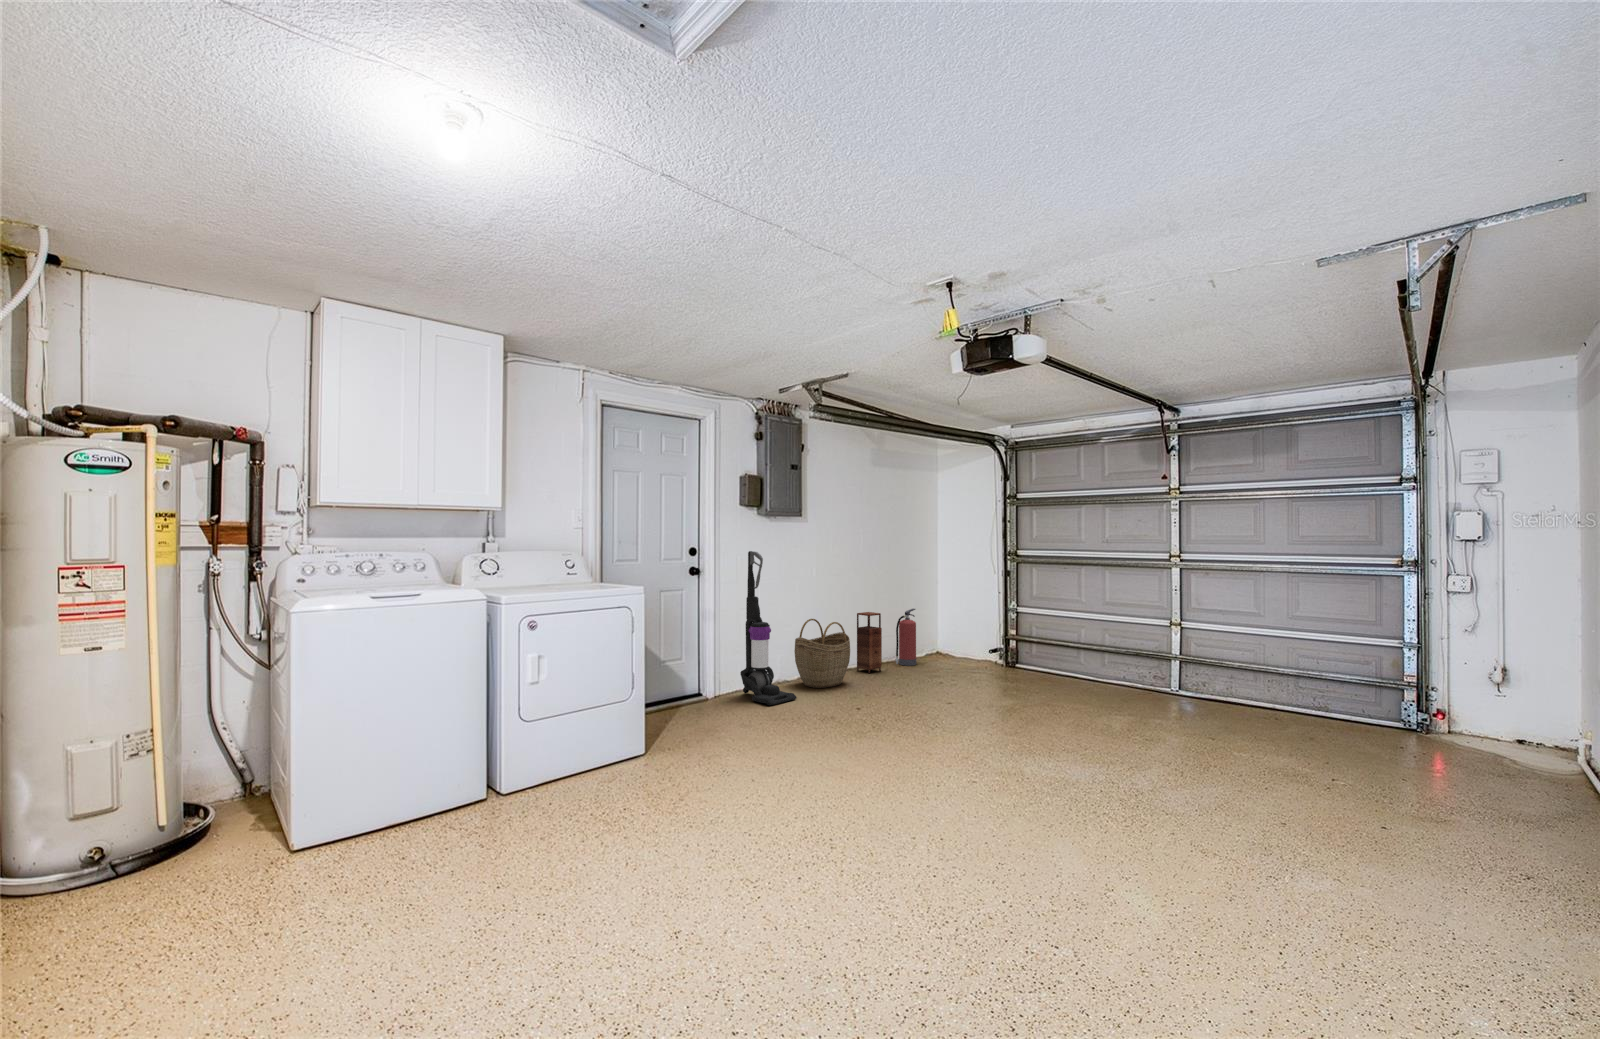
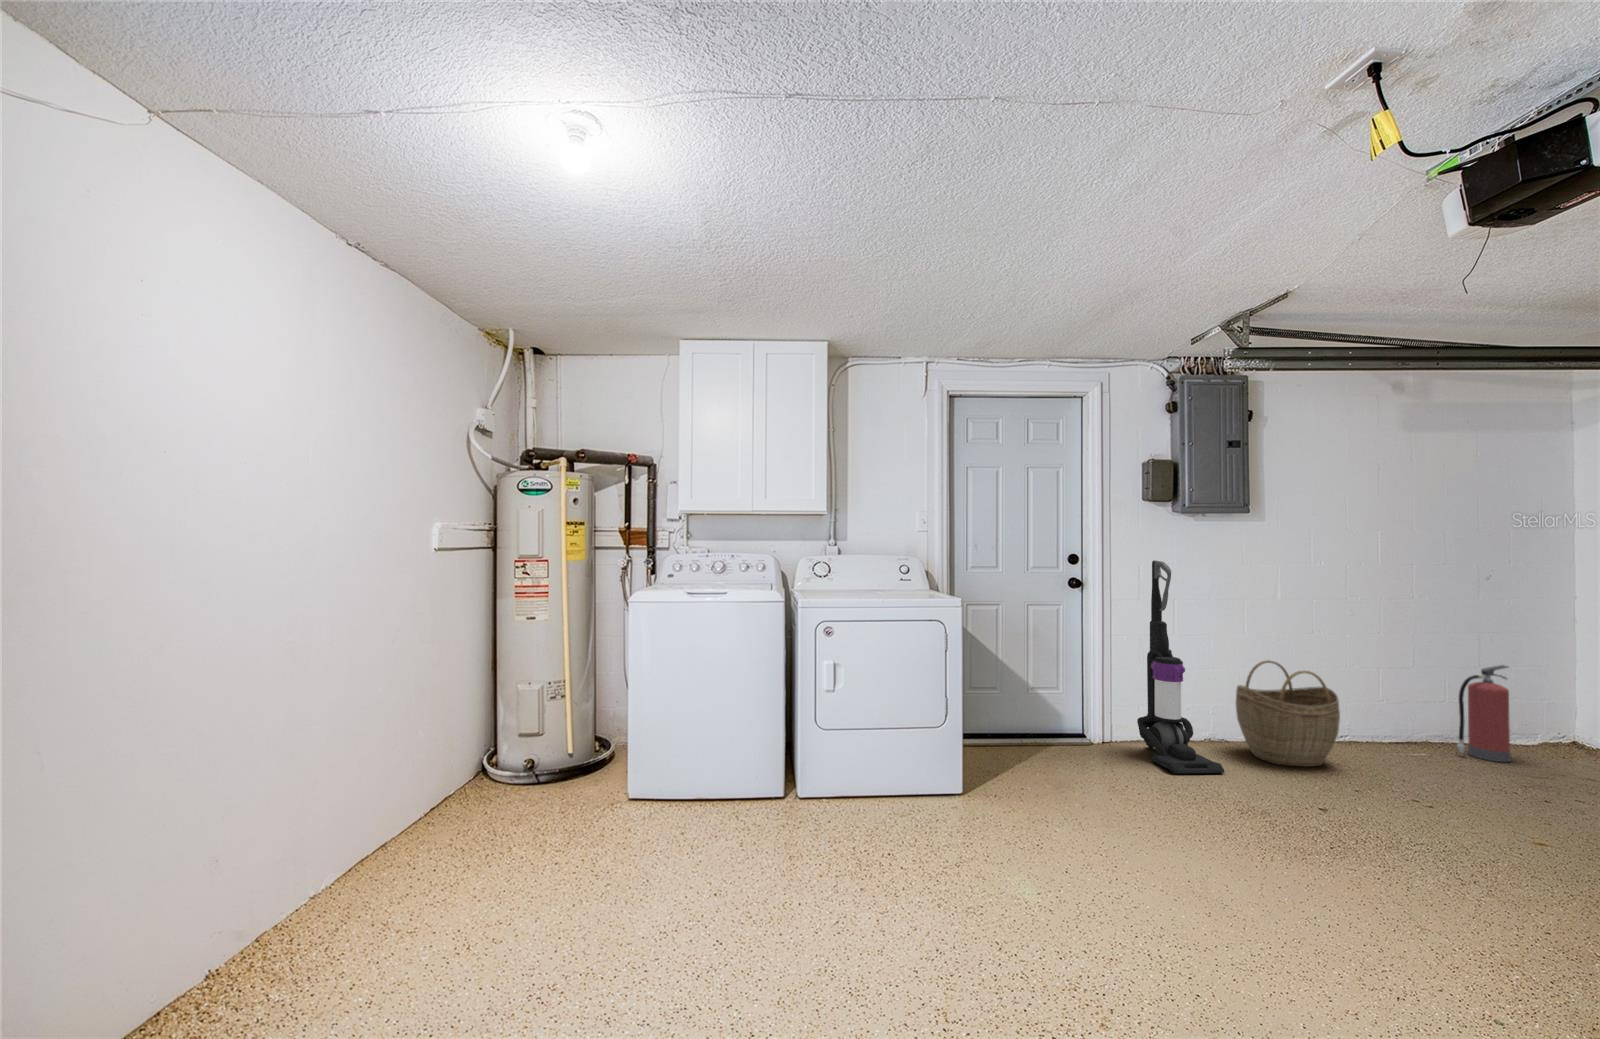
storage cabinet: present [857,612,882,673] -> none [1366,661,1420,759]

